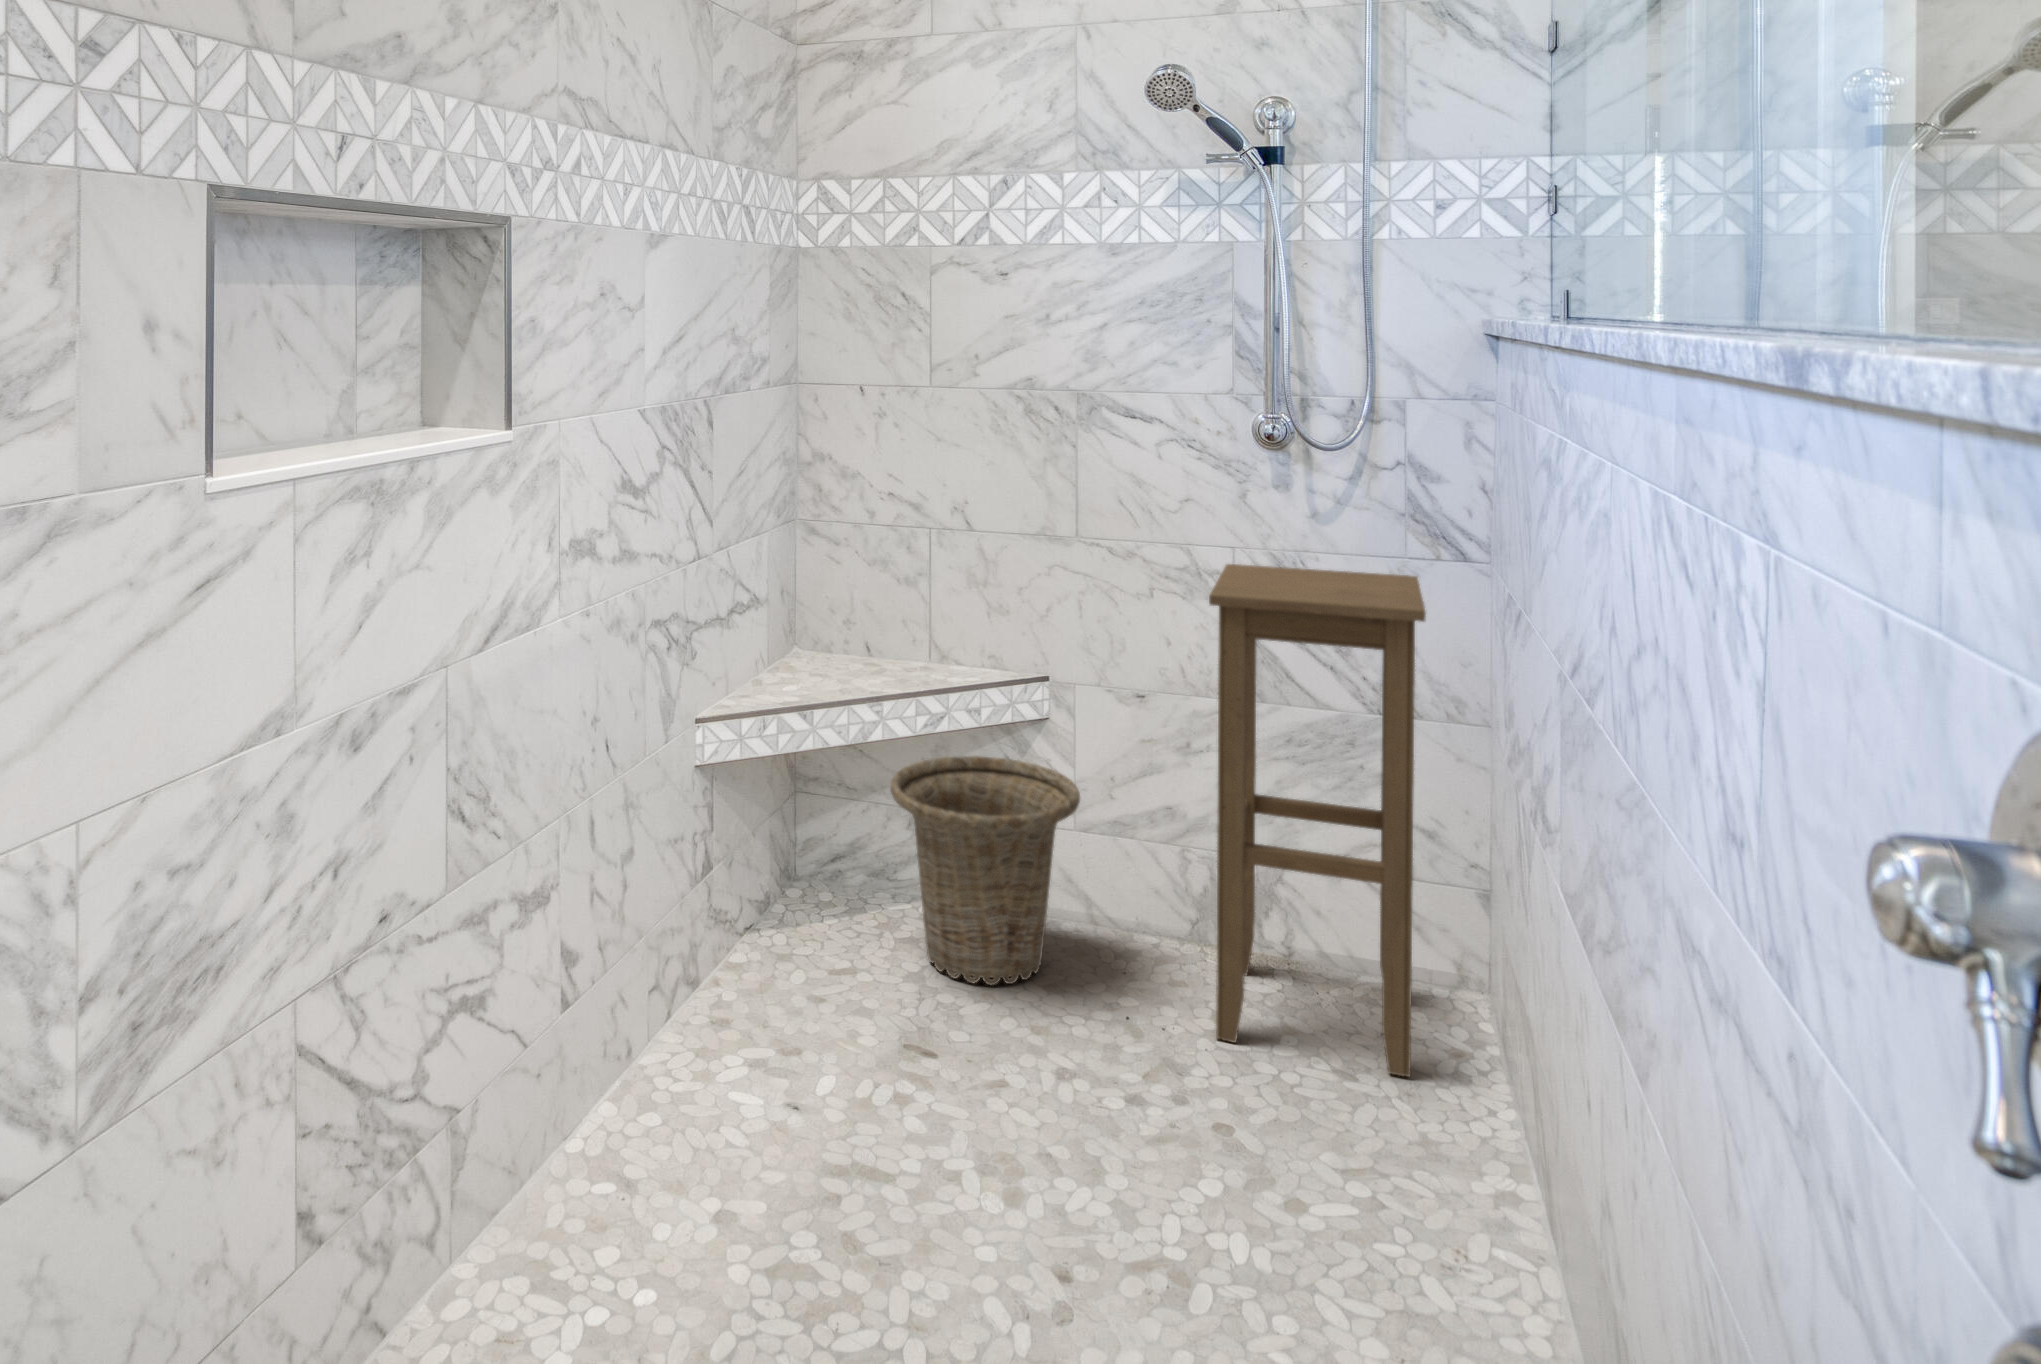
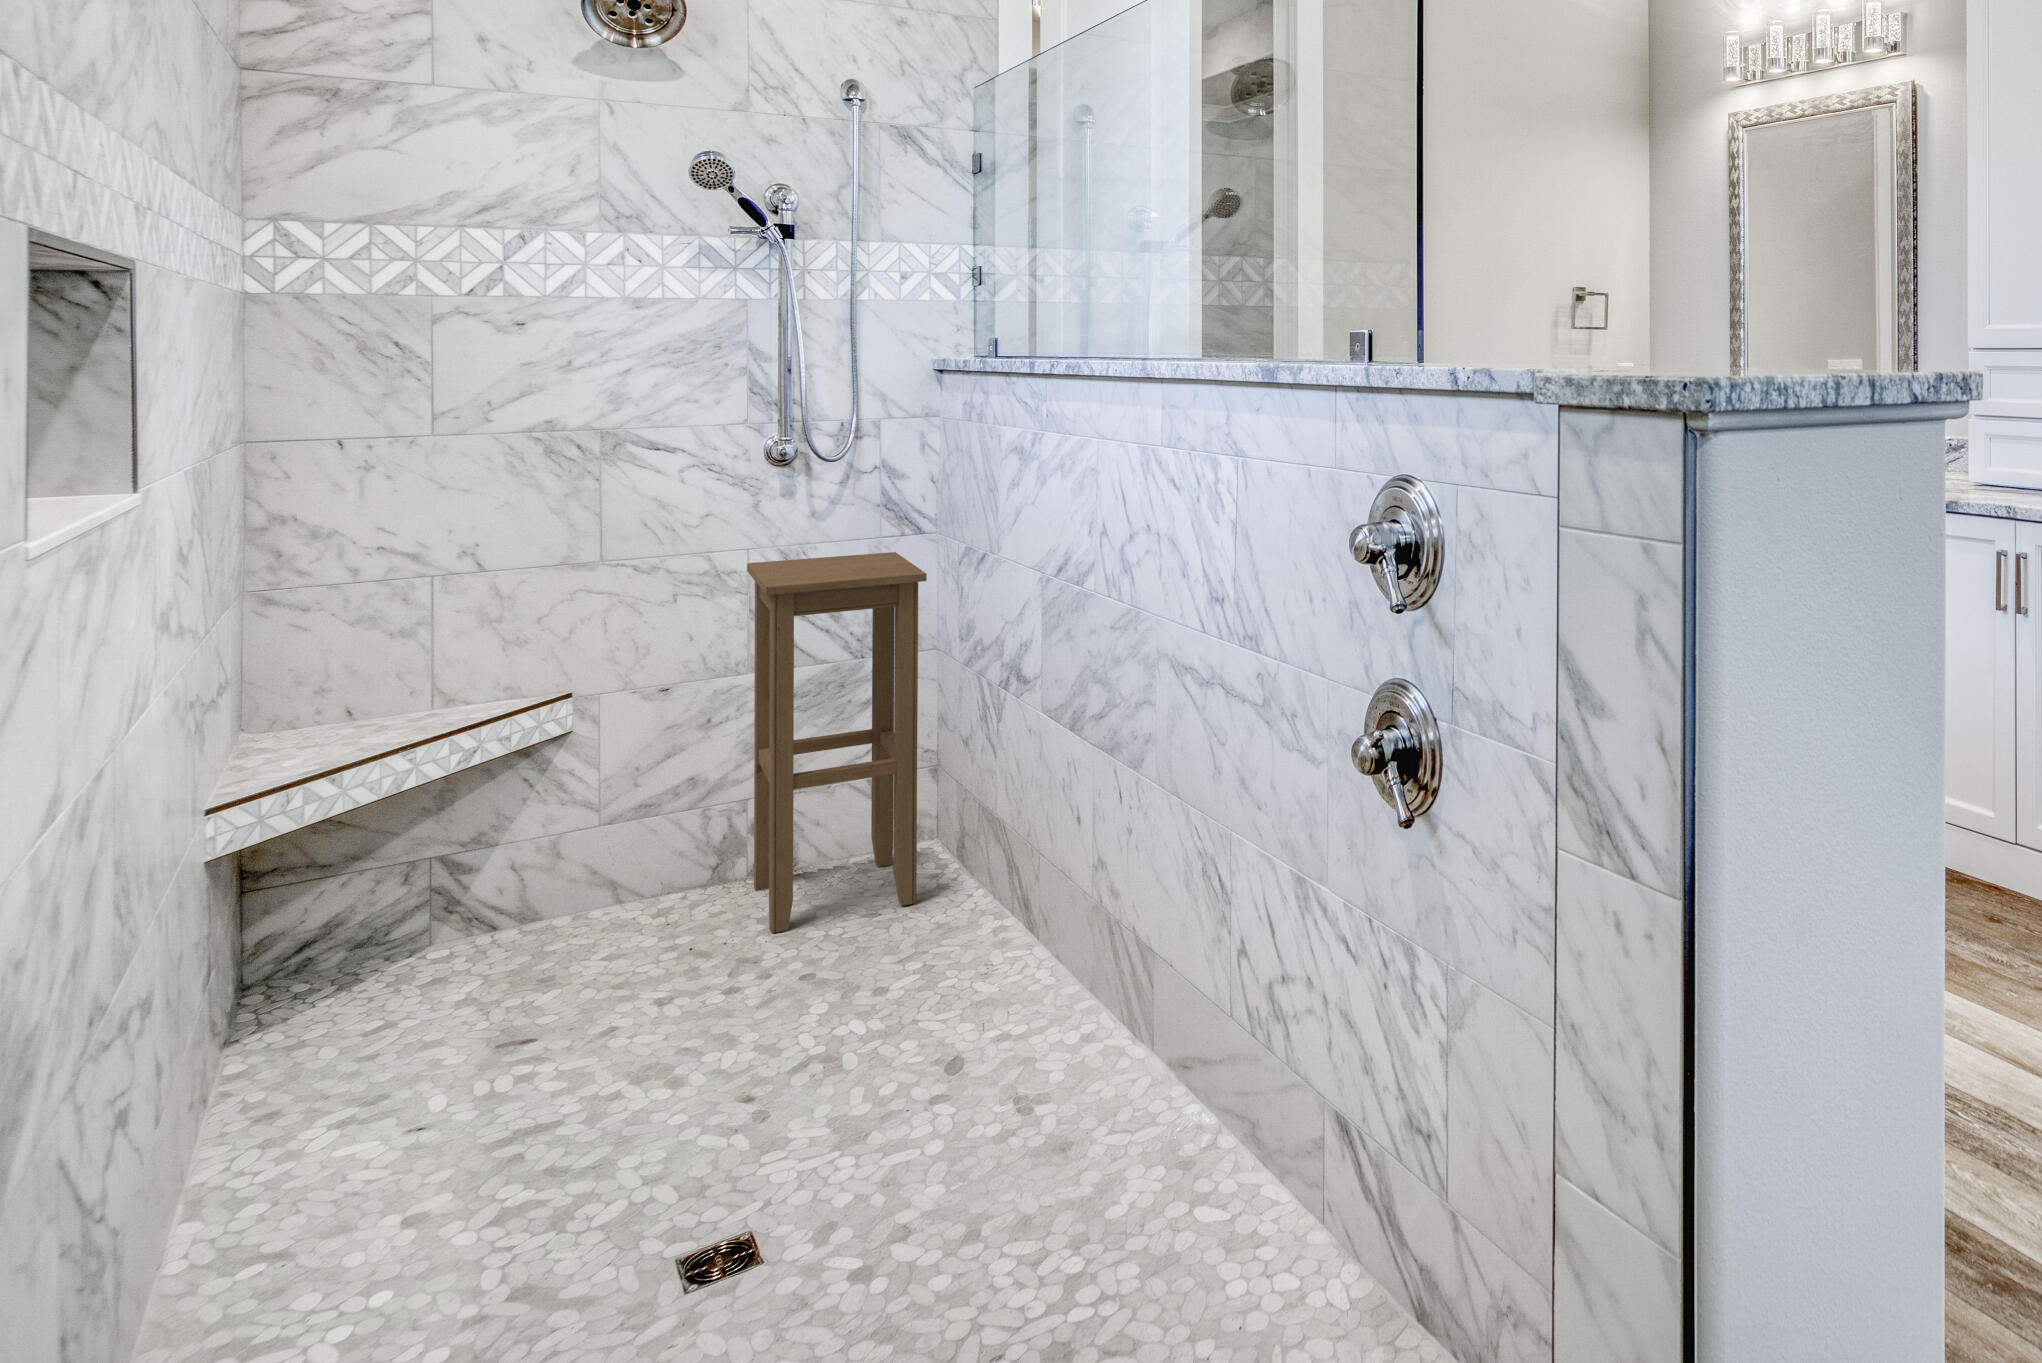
basket: present [890,756,1080,985] -> none [420,771,631,983]

